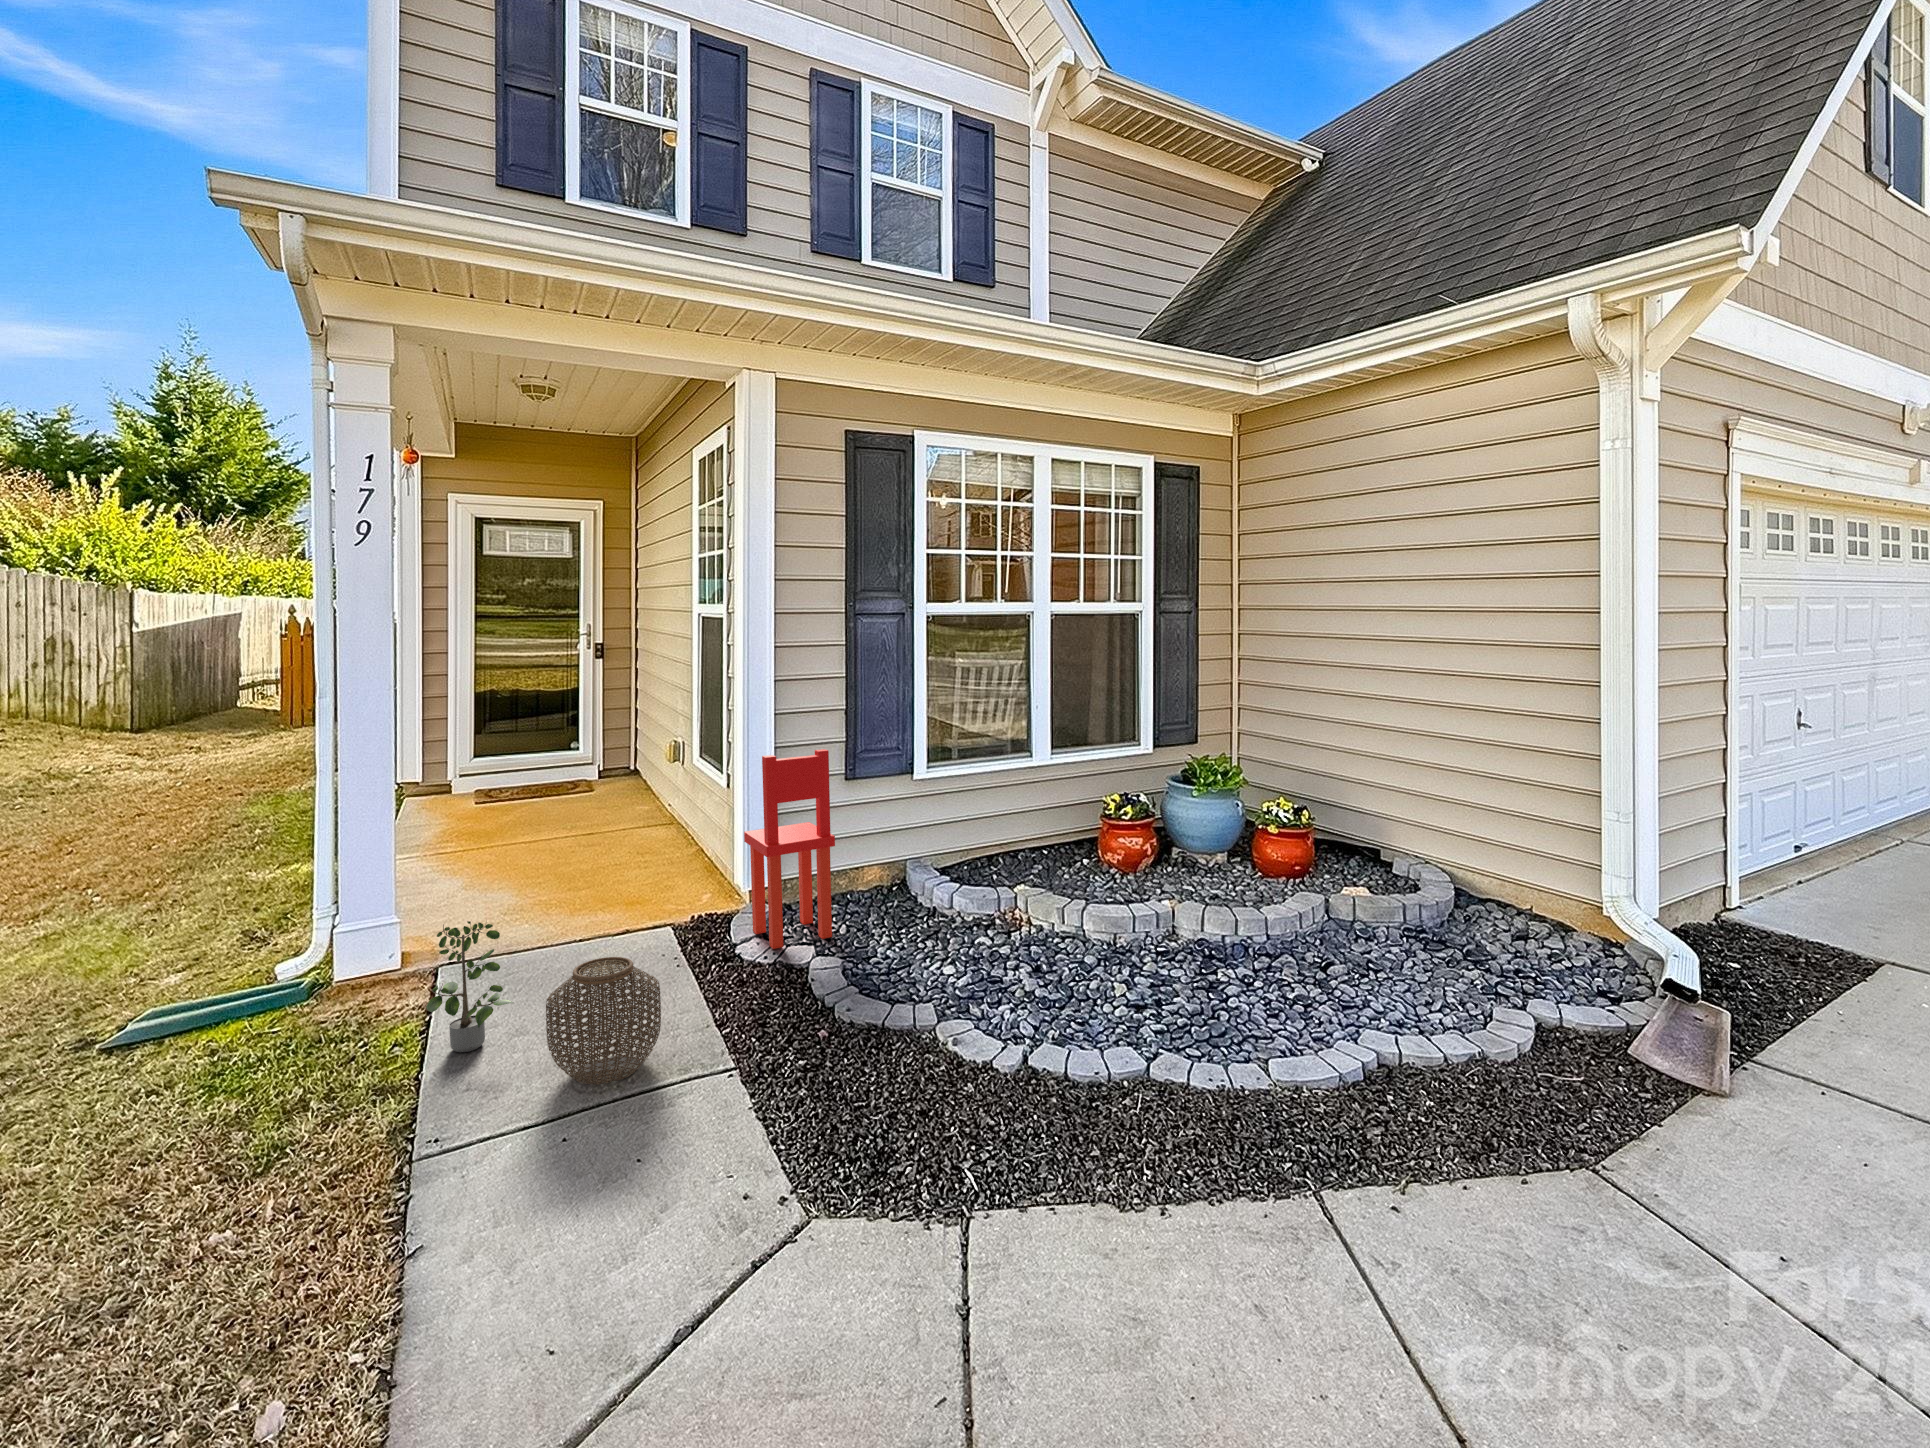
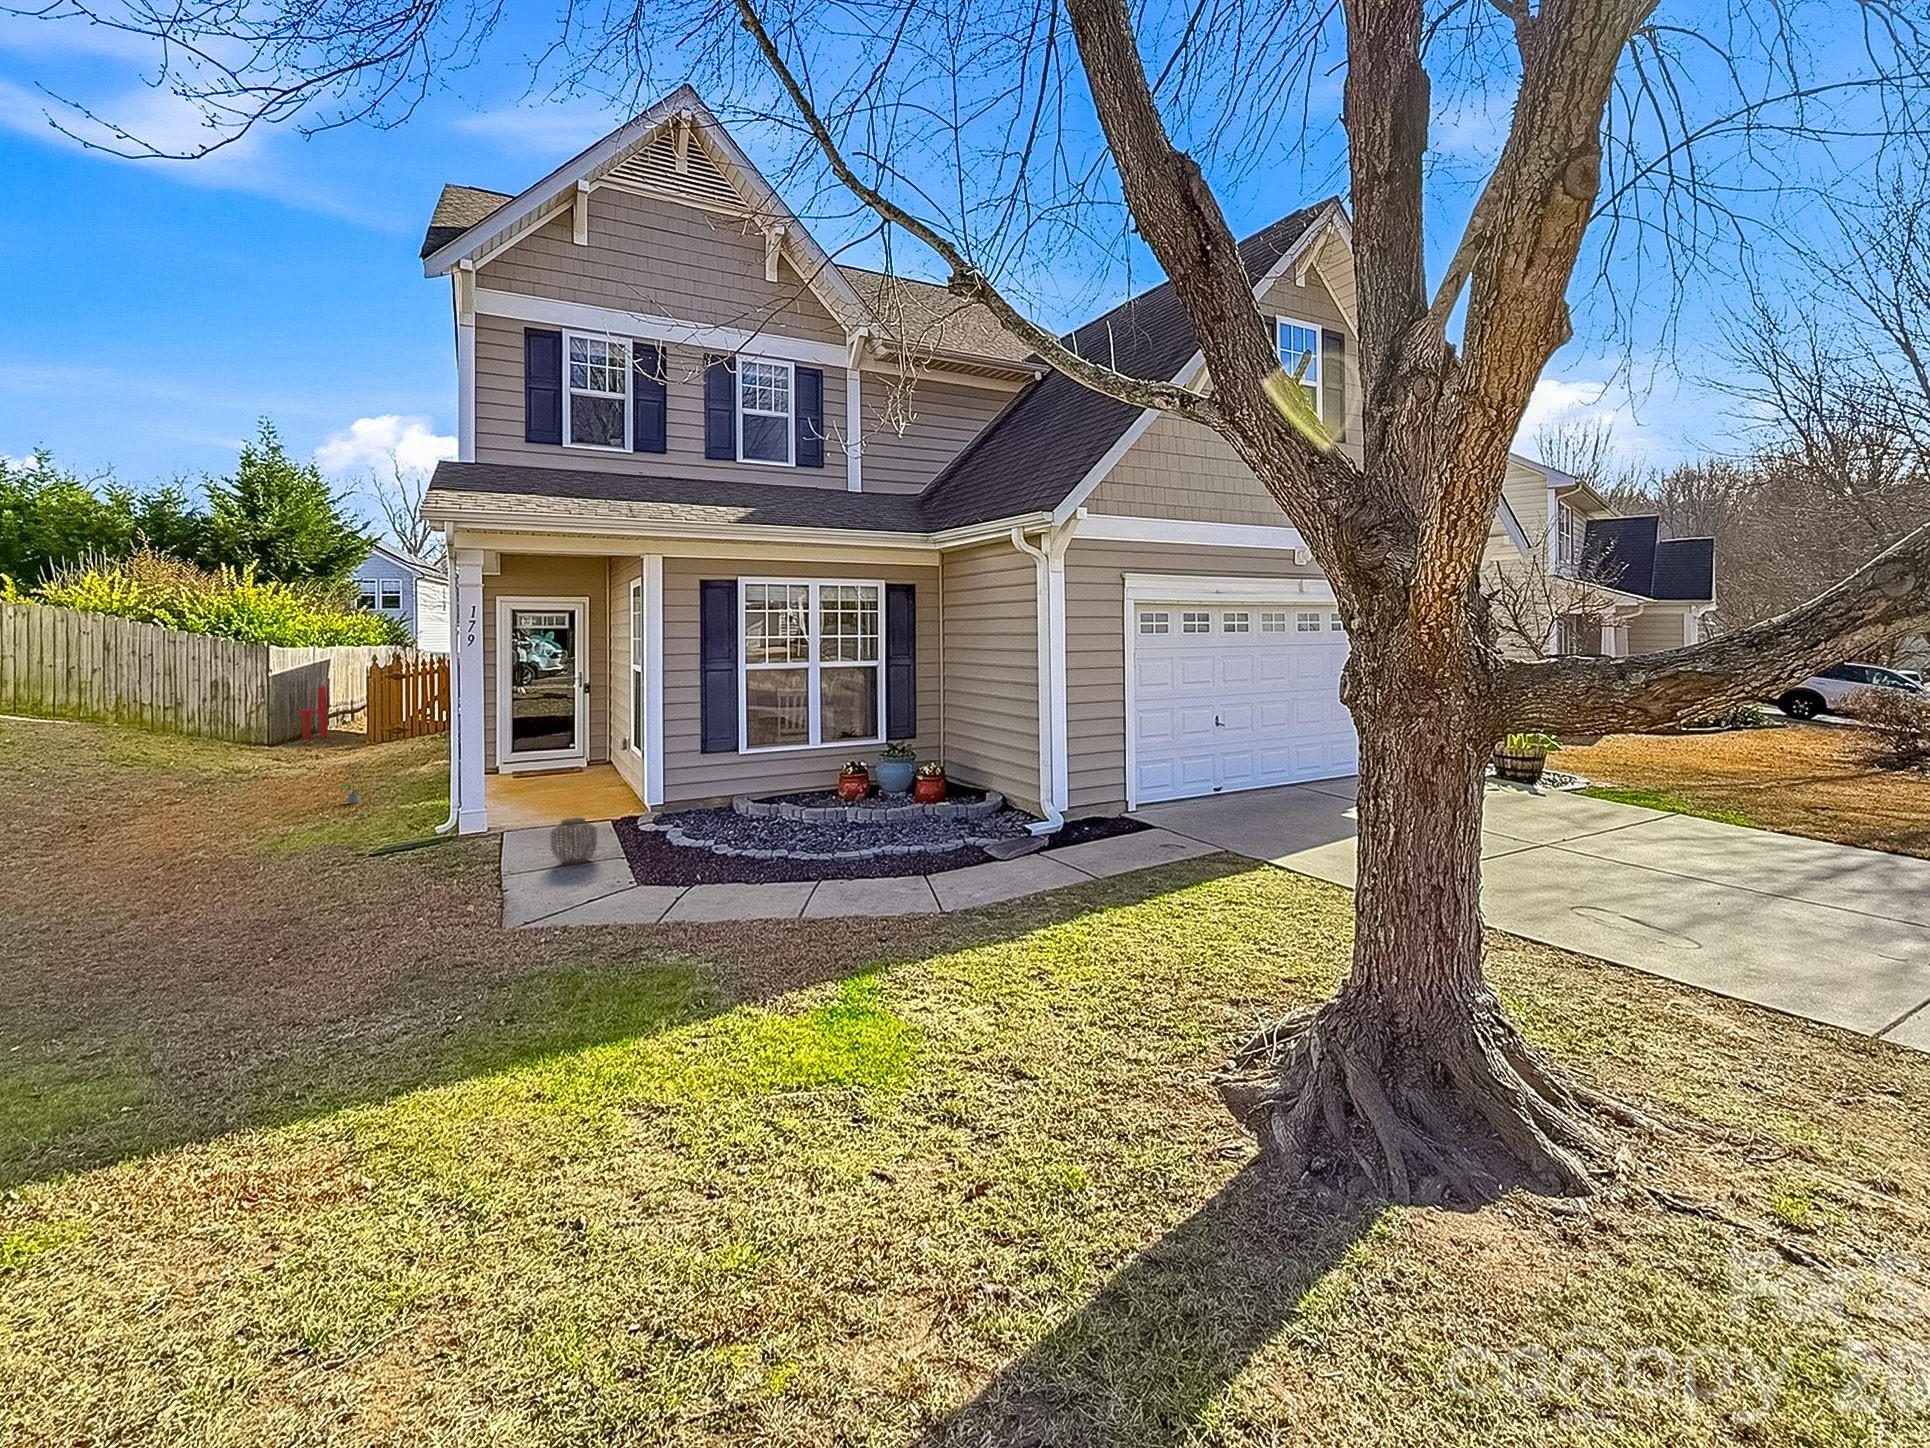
chair: present [744,749,835,949] -> present [300,686,328,739]
potted plant: present [426,921,514,1052] -> present [341,764,363,804]

